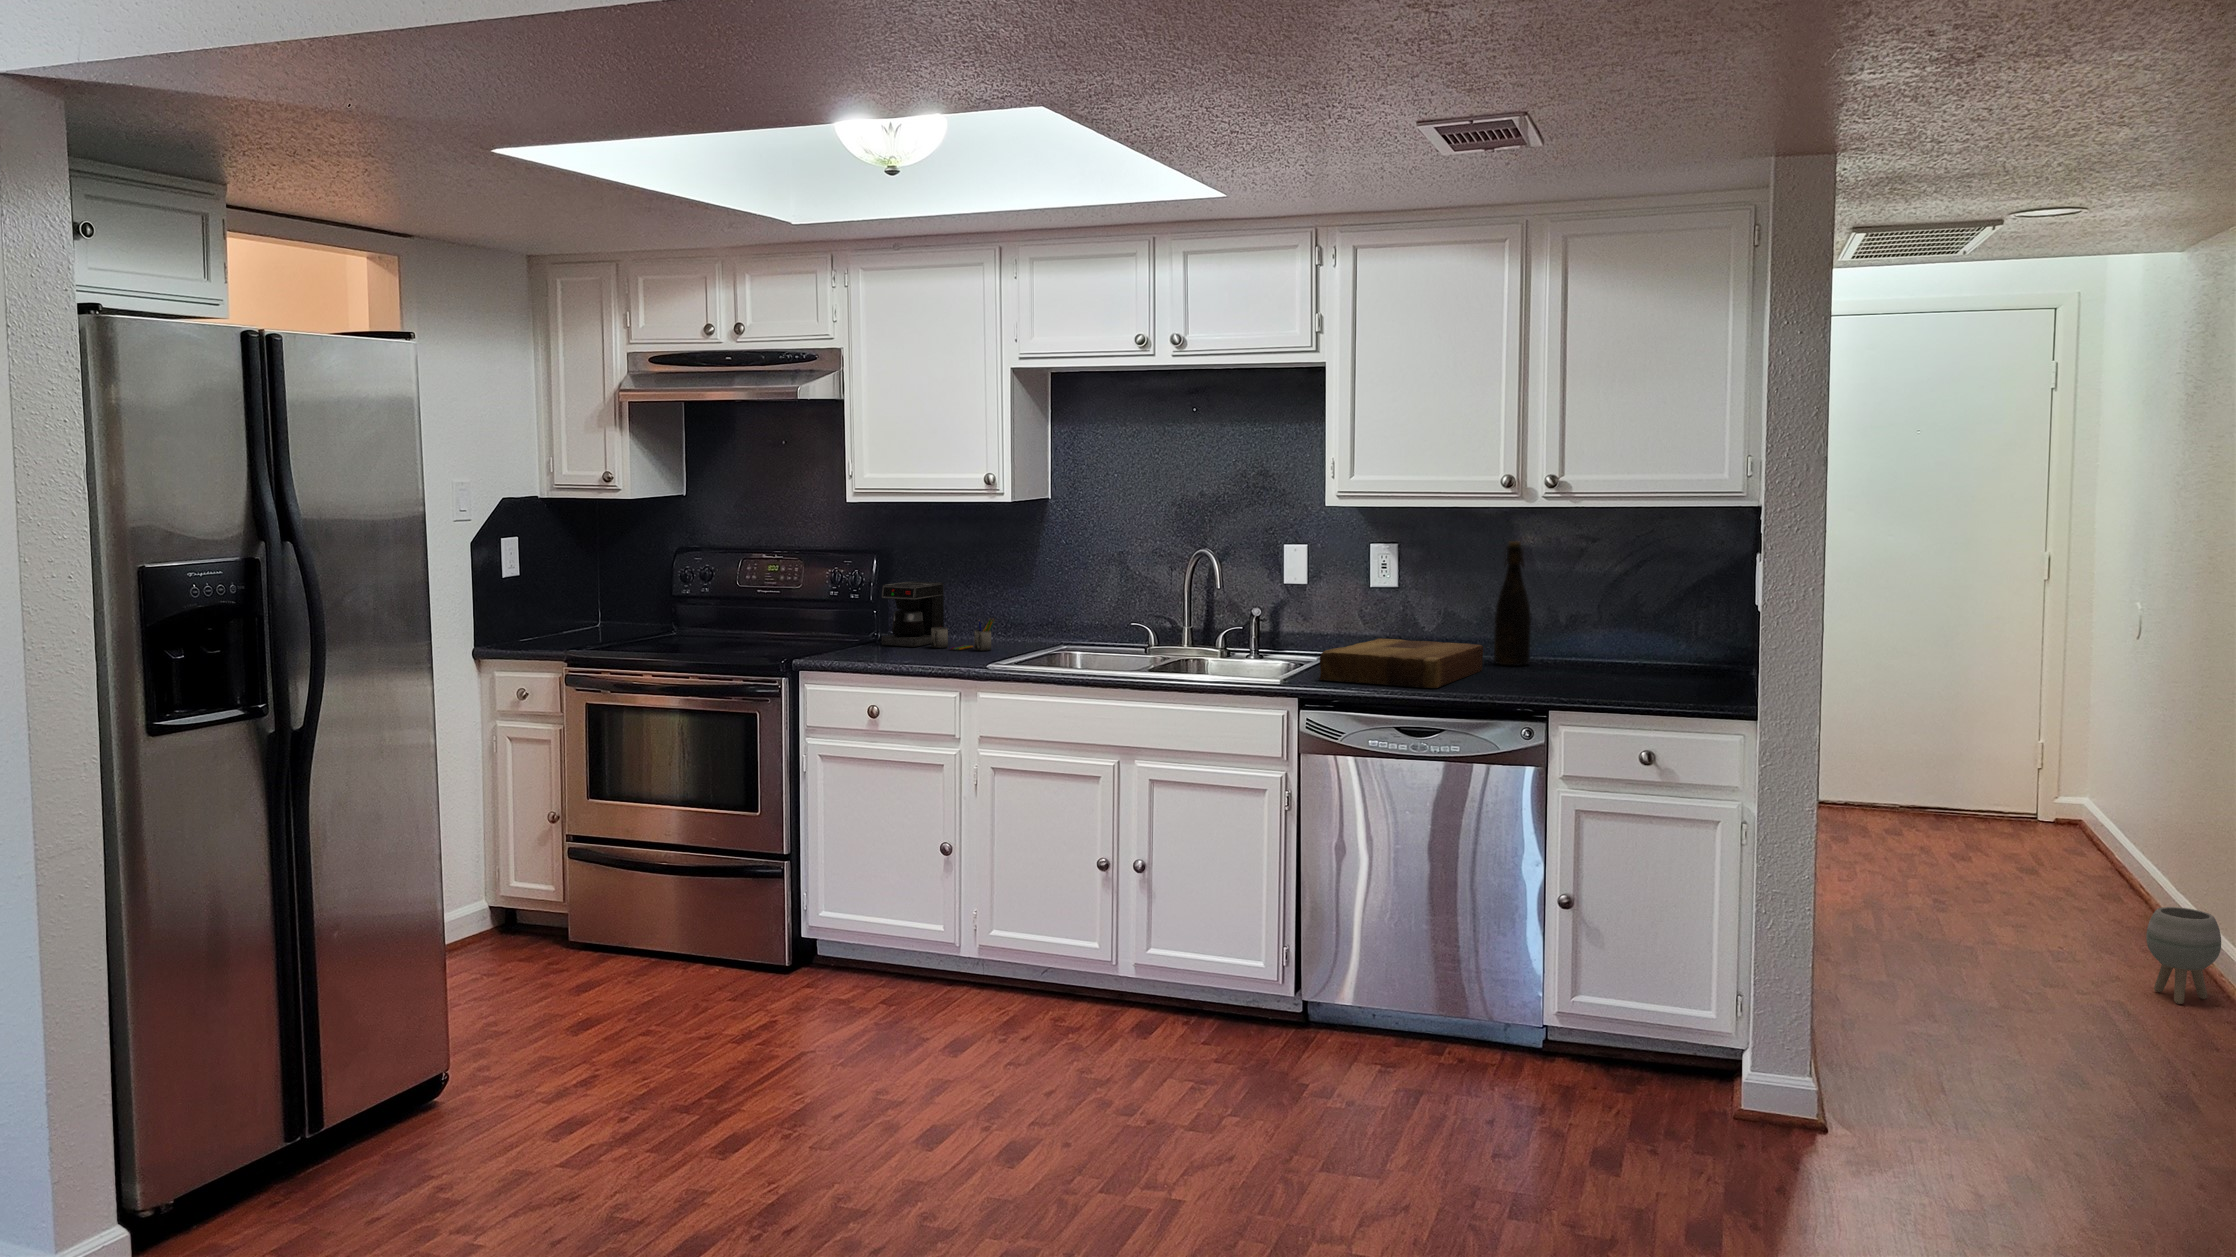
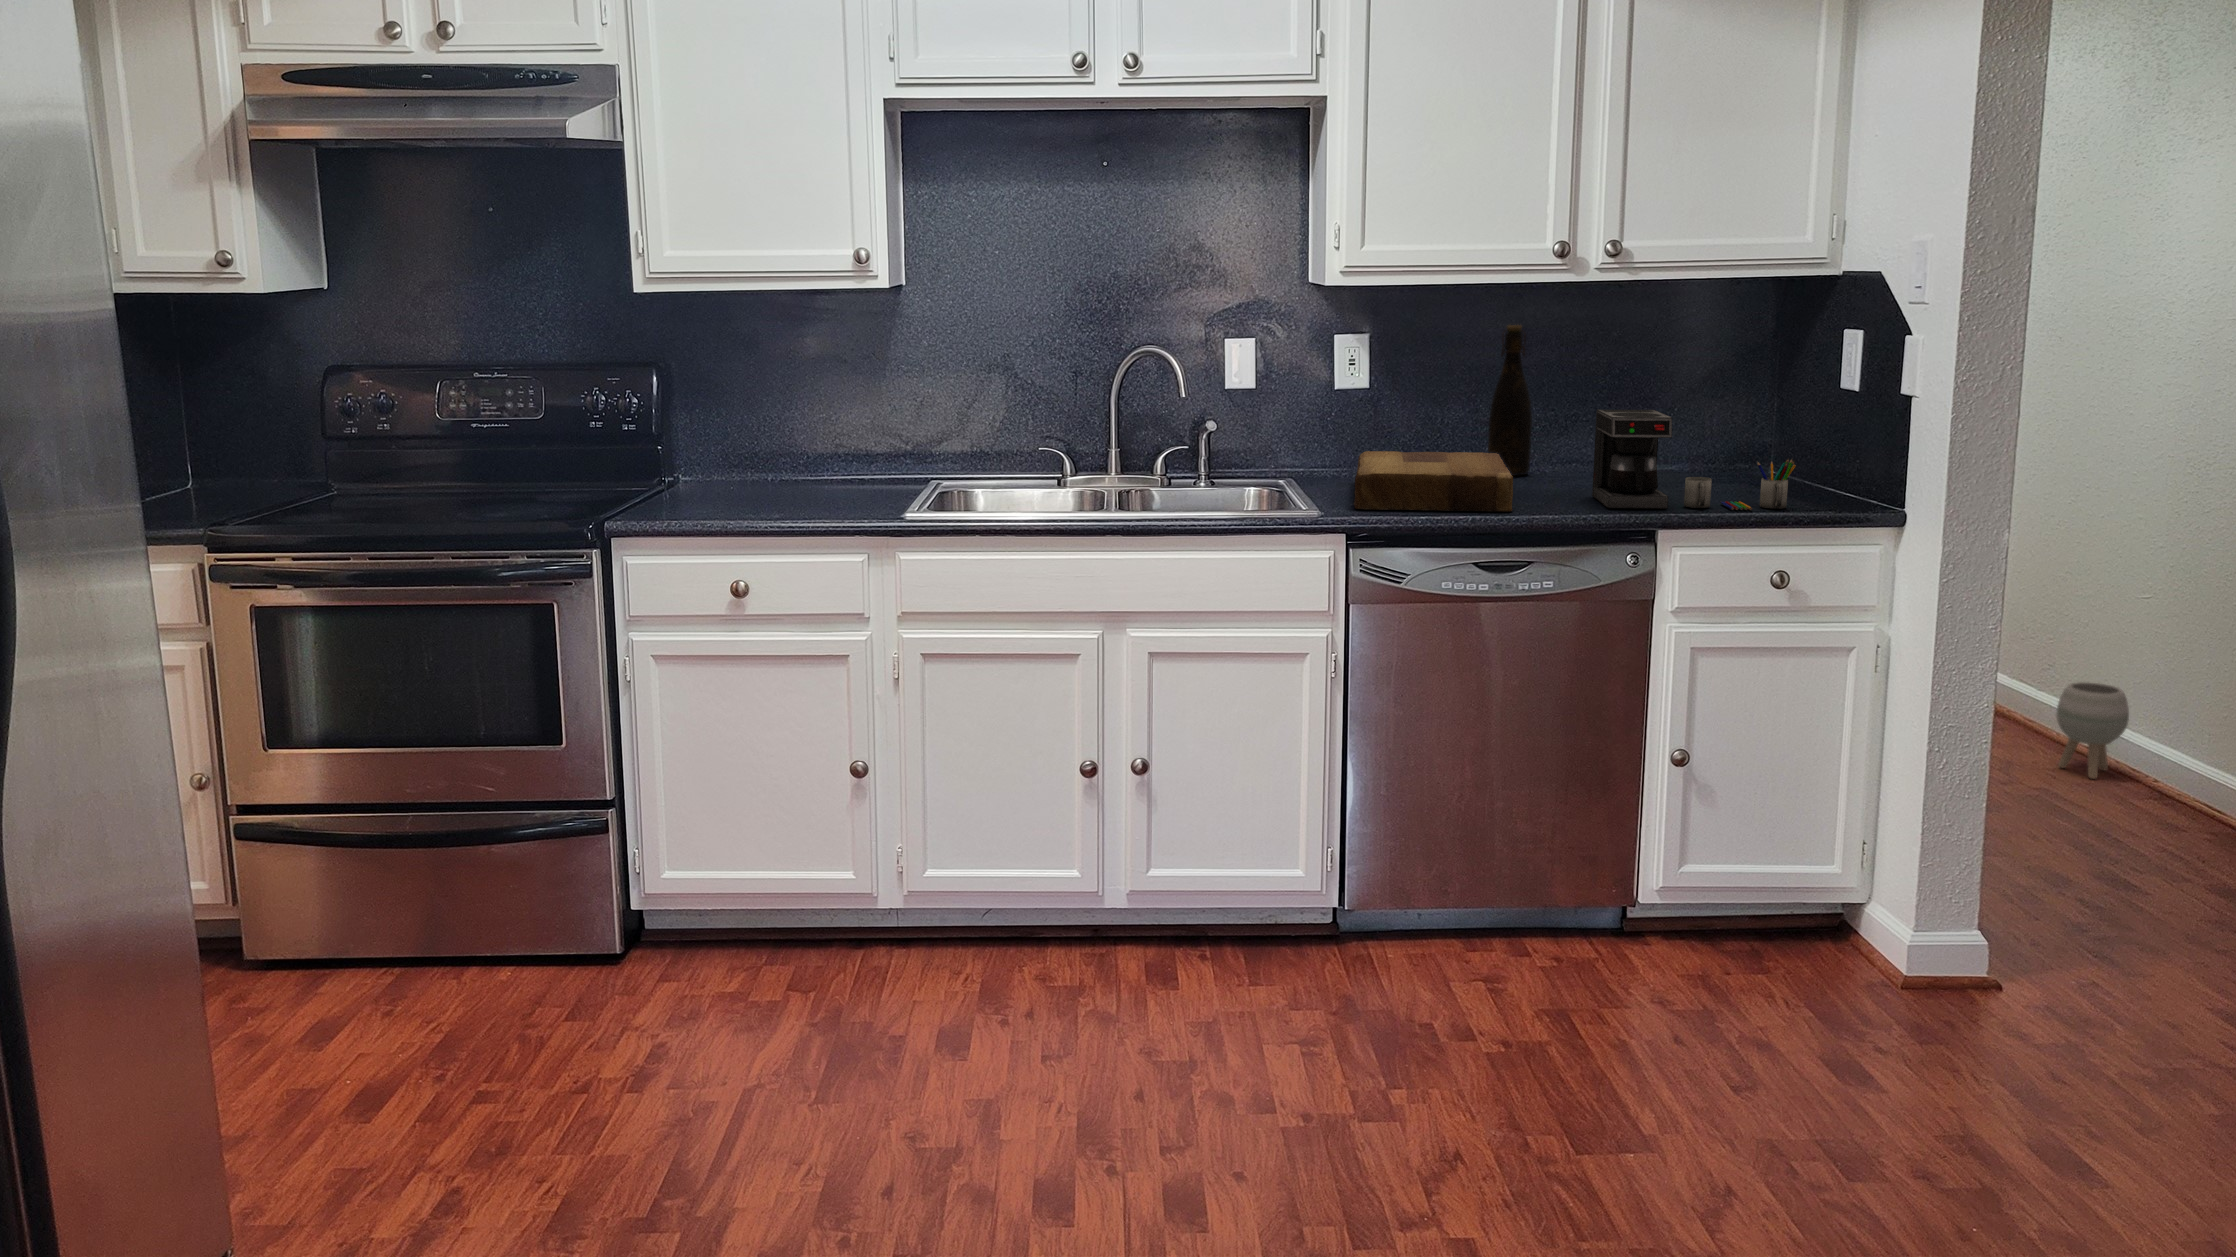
coffee maker: present [881,581,995,651] -> present [1592,410,1796,510]

